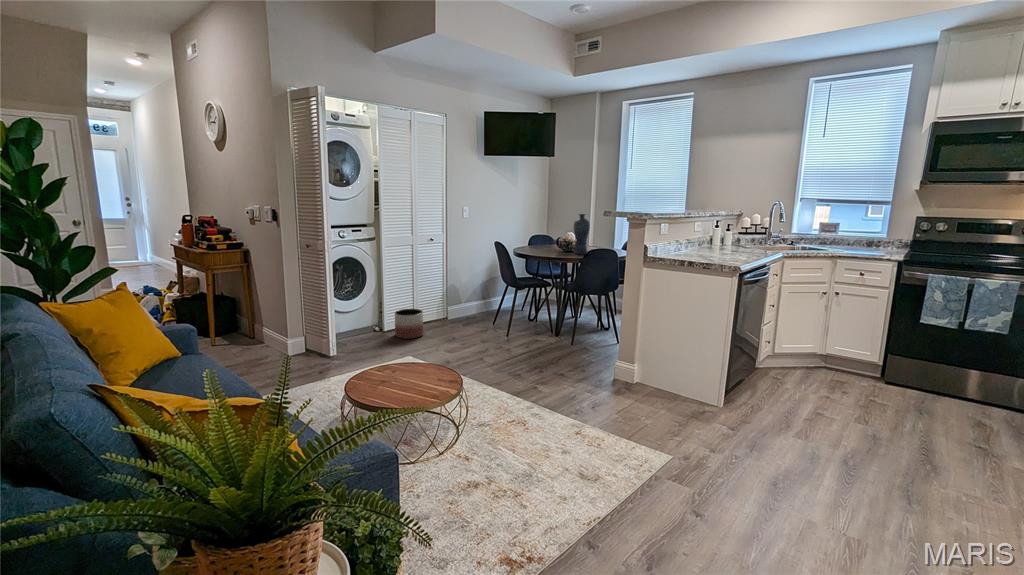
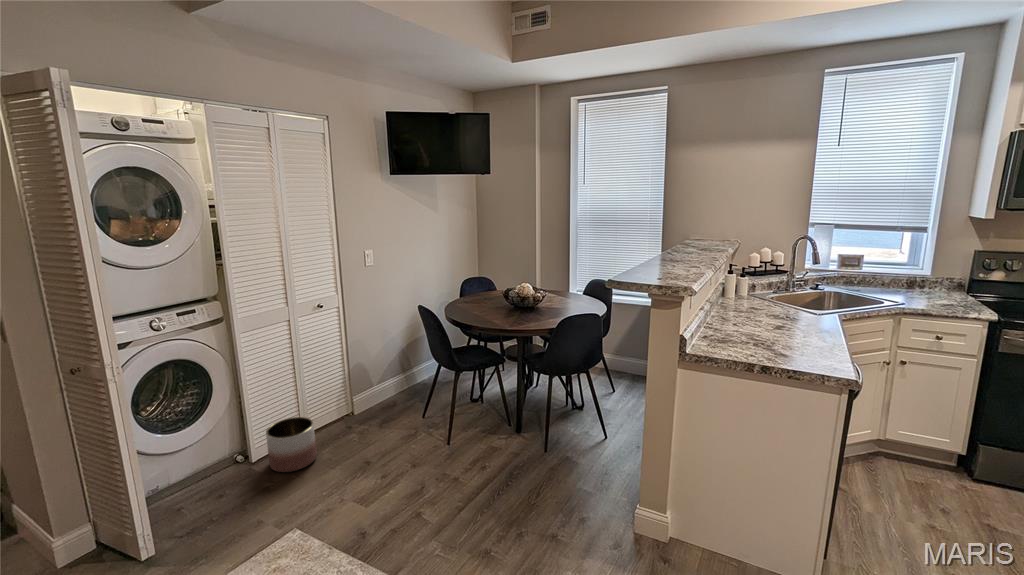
vase: present [574,214,590,254] -> none [533,259,556,317]

